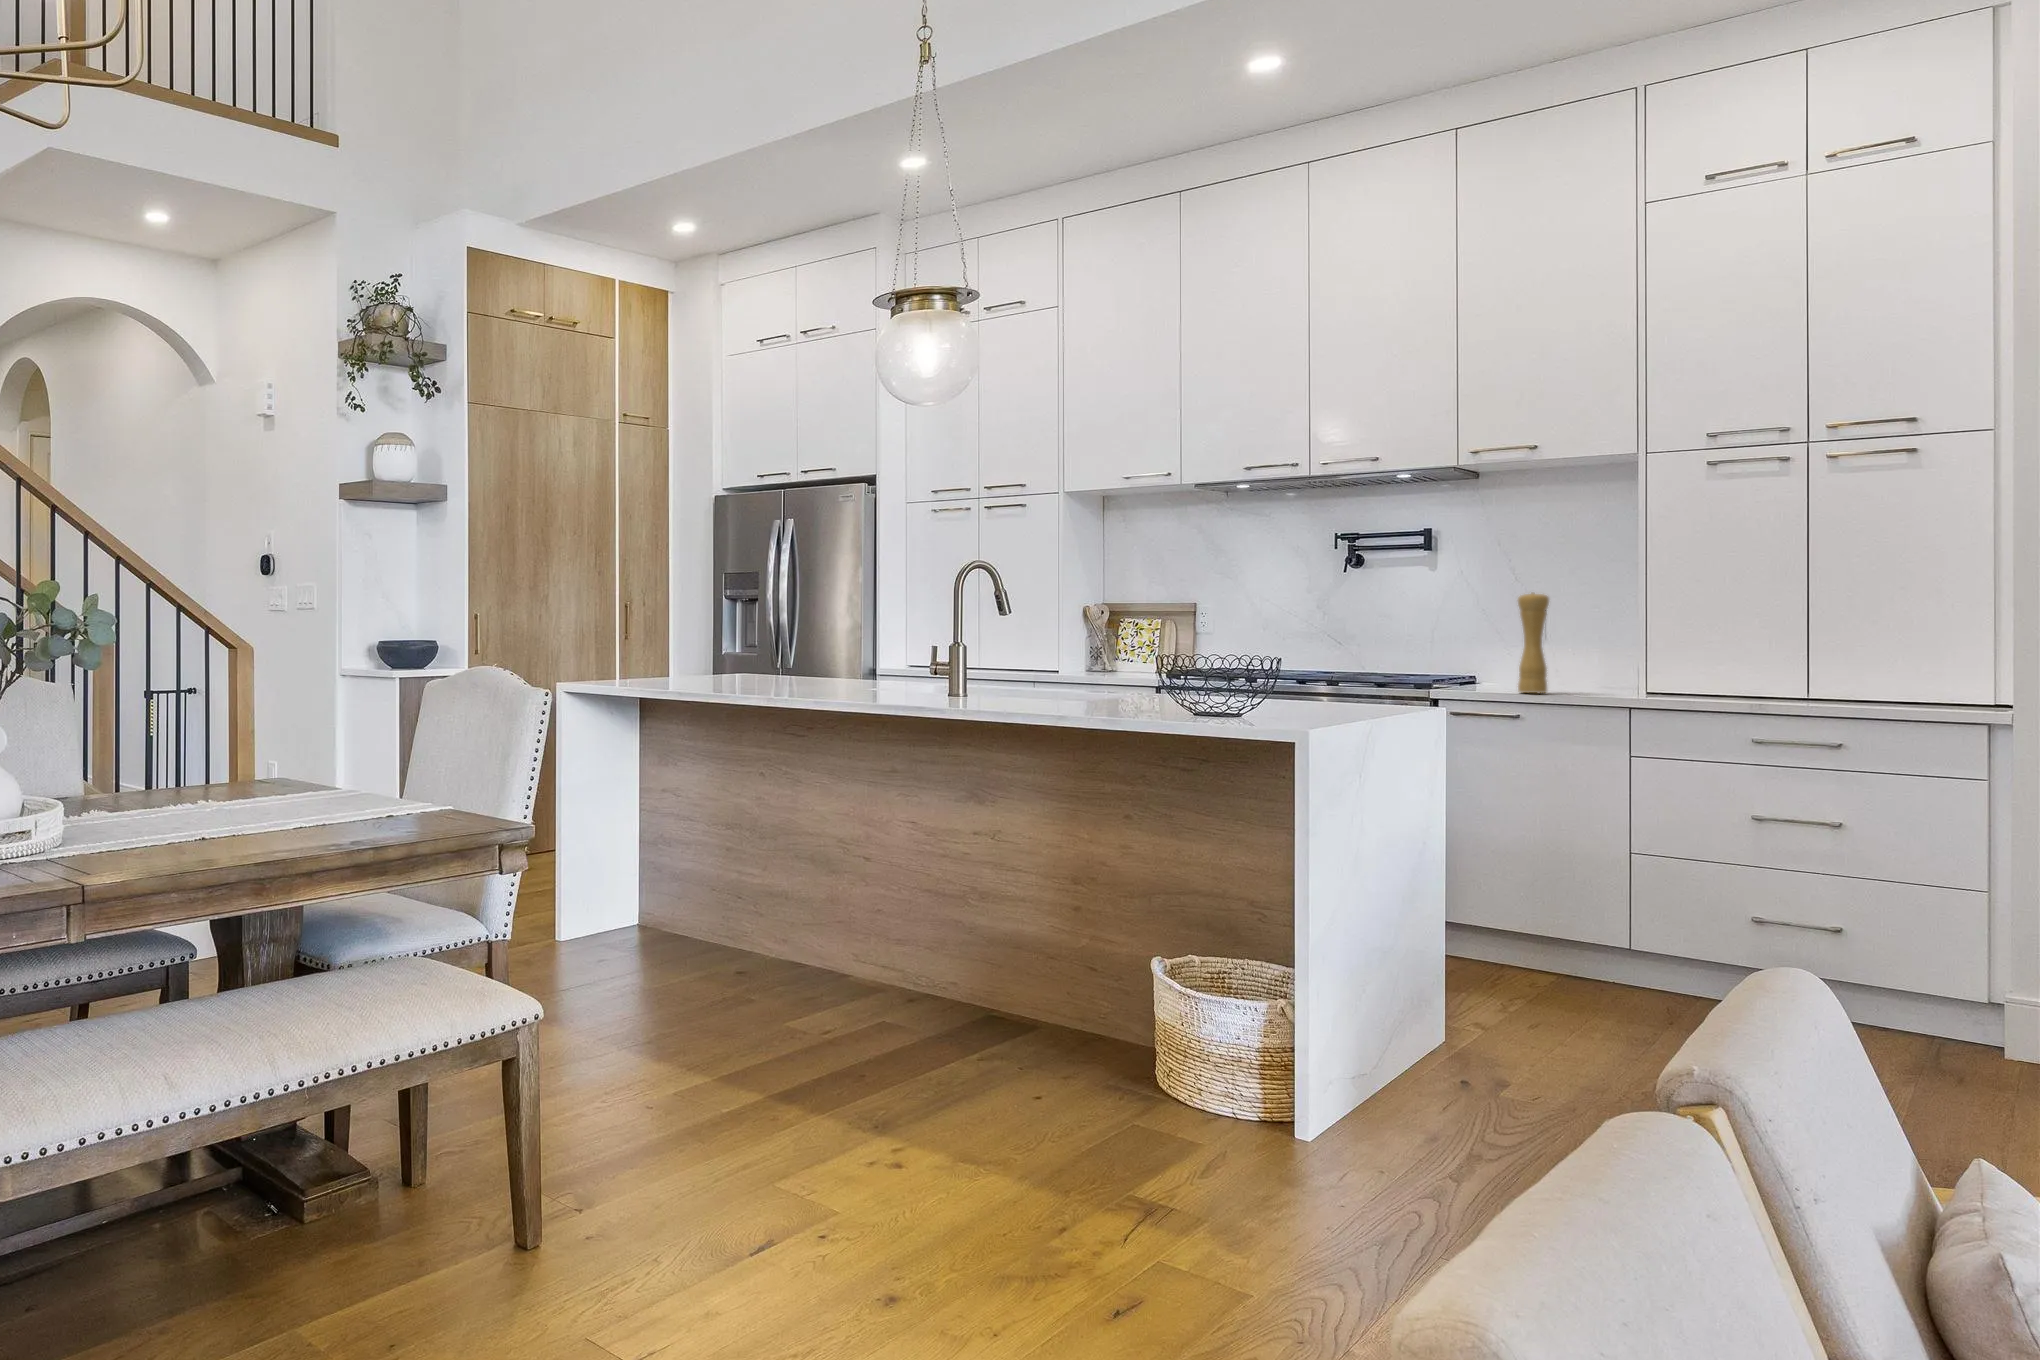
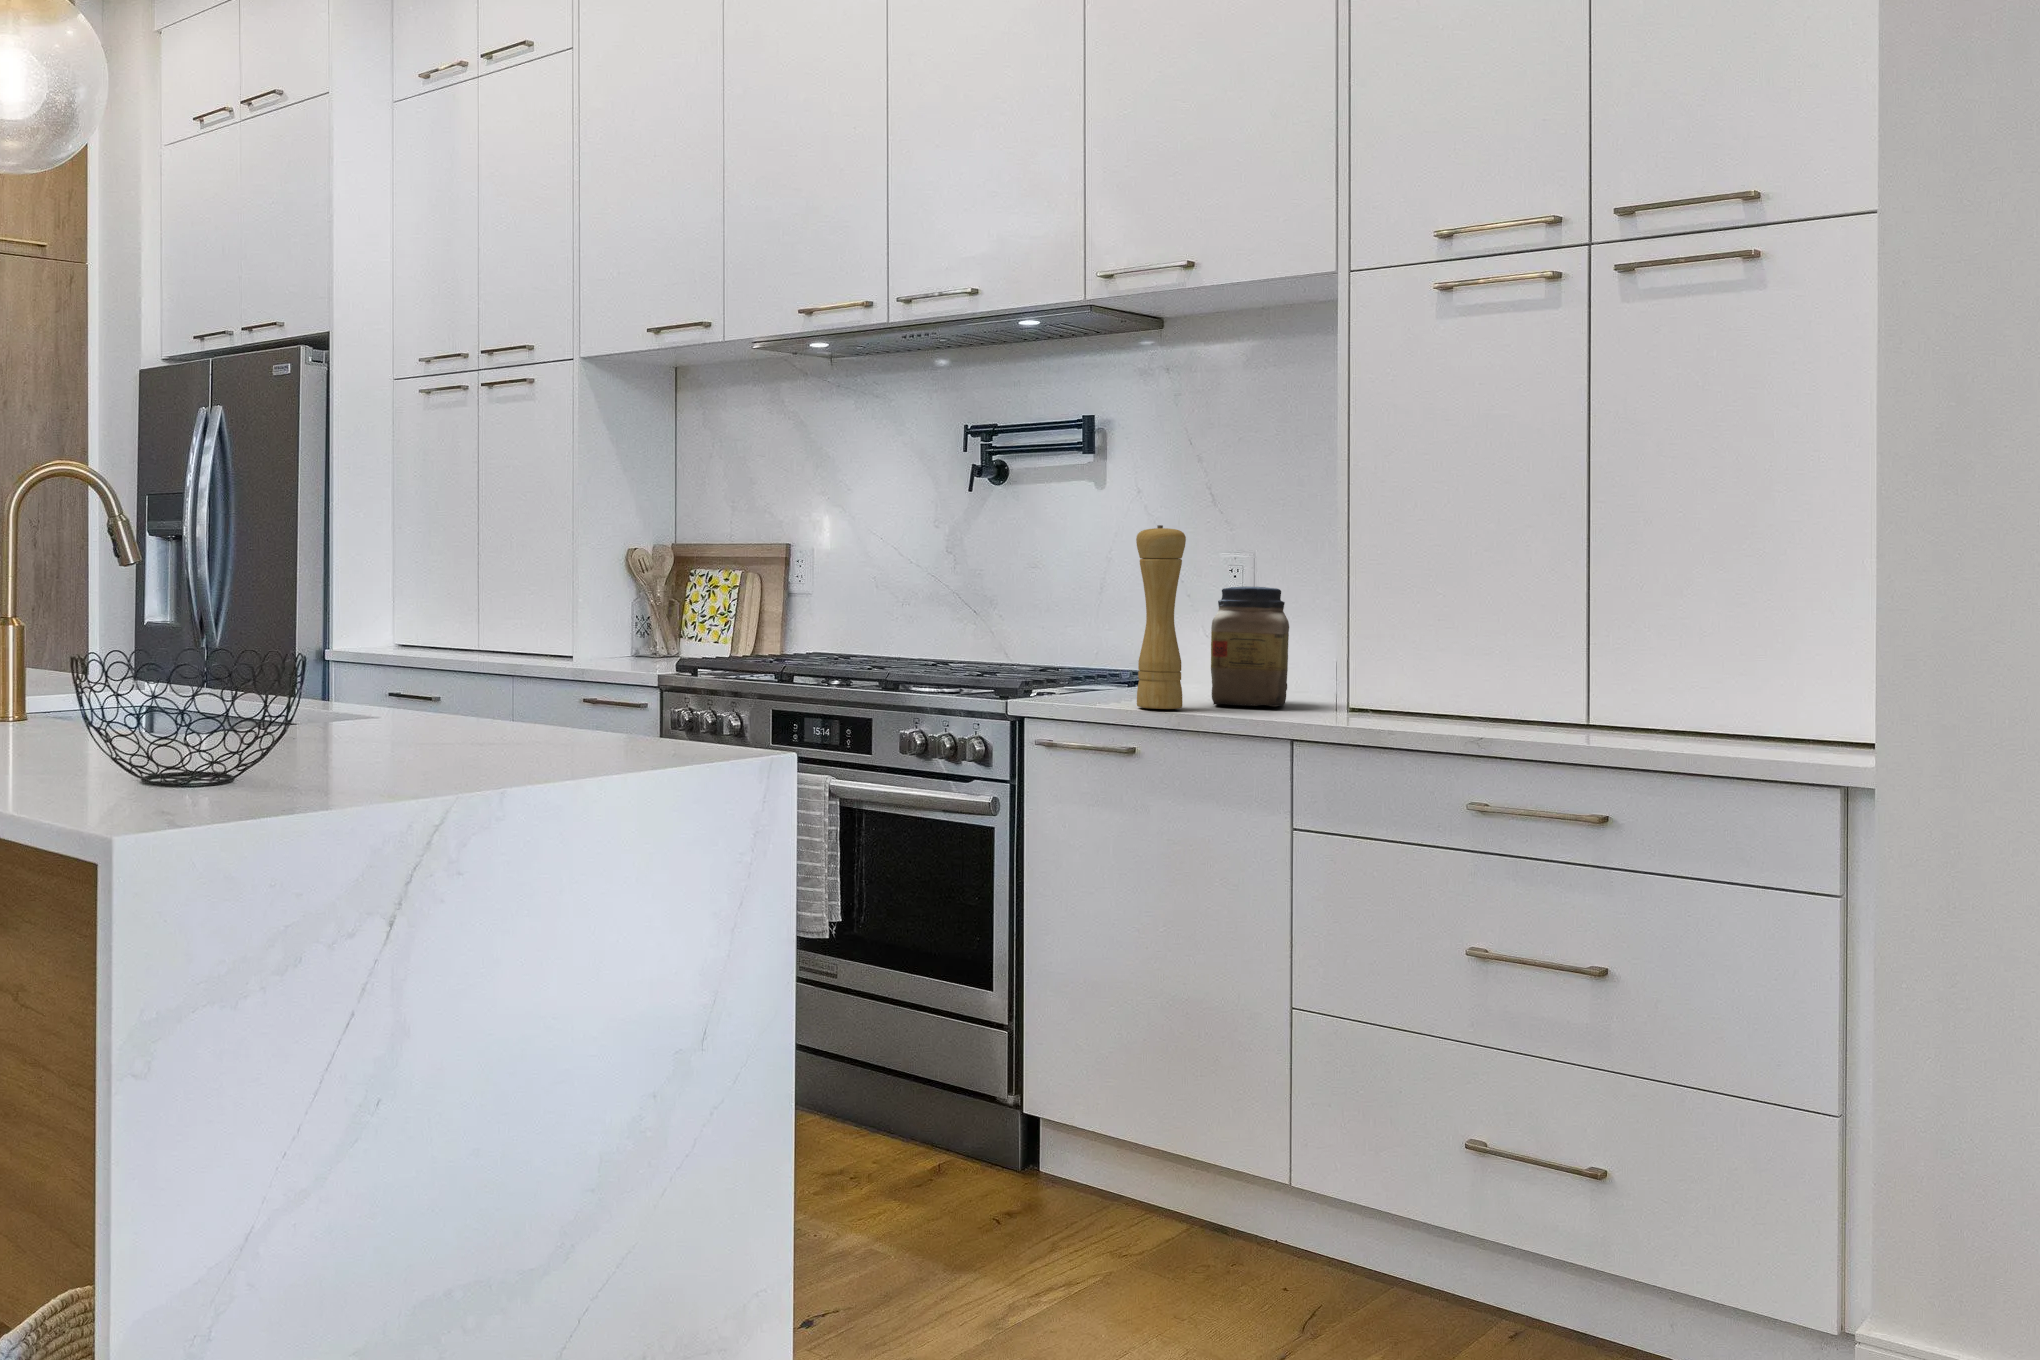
jar: none [1551,626,1603,692] -> present [1211,586,1289,706]

